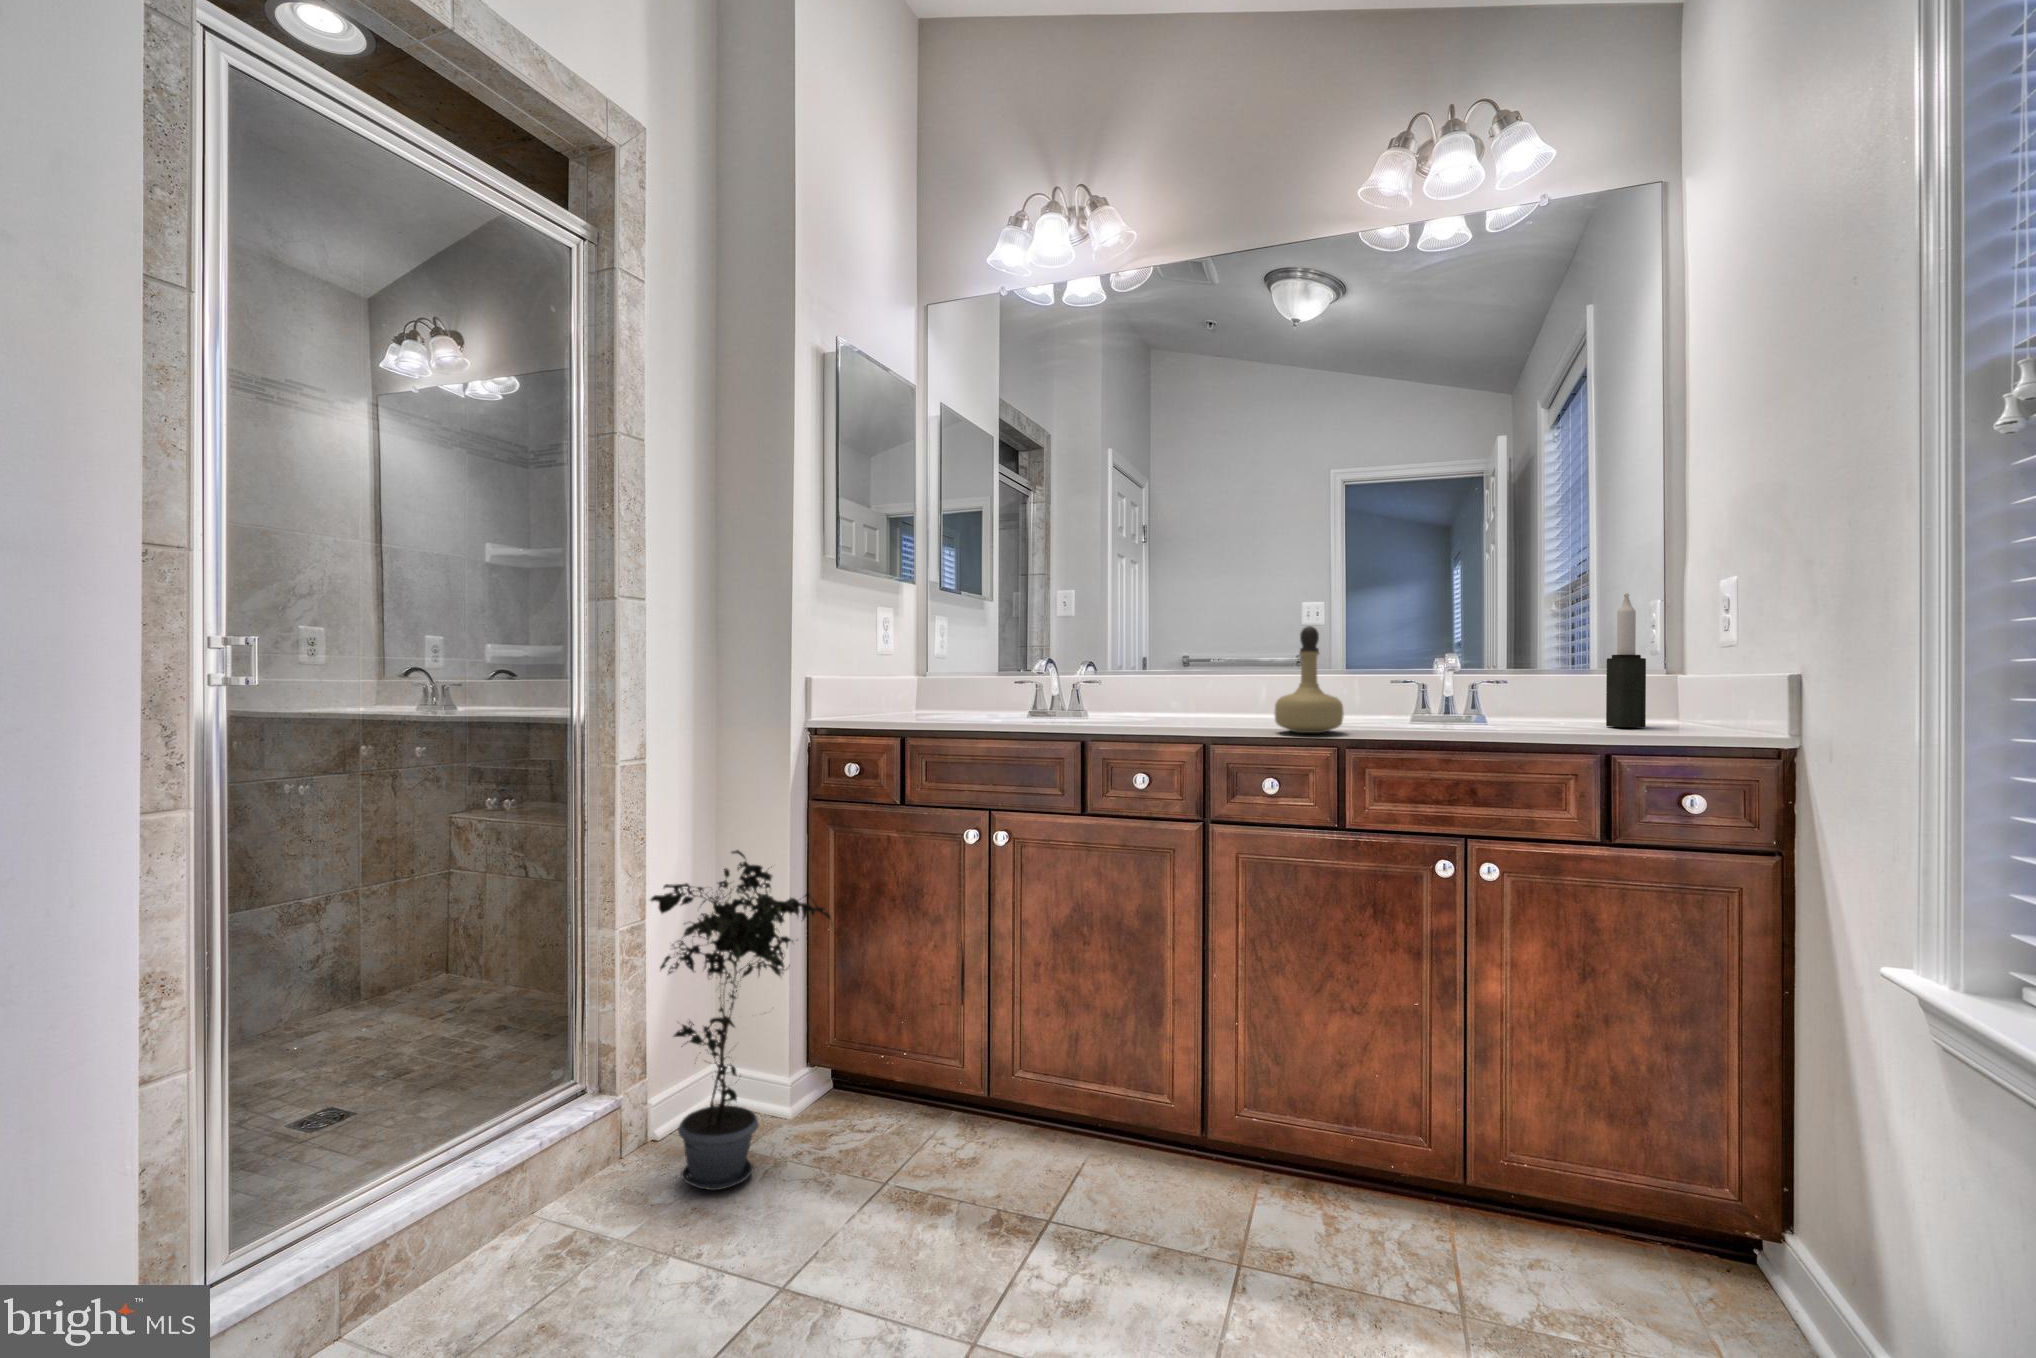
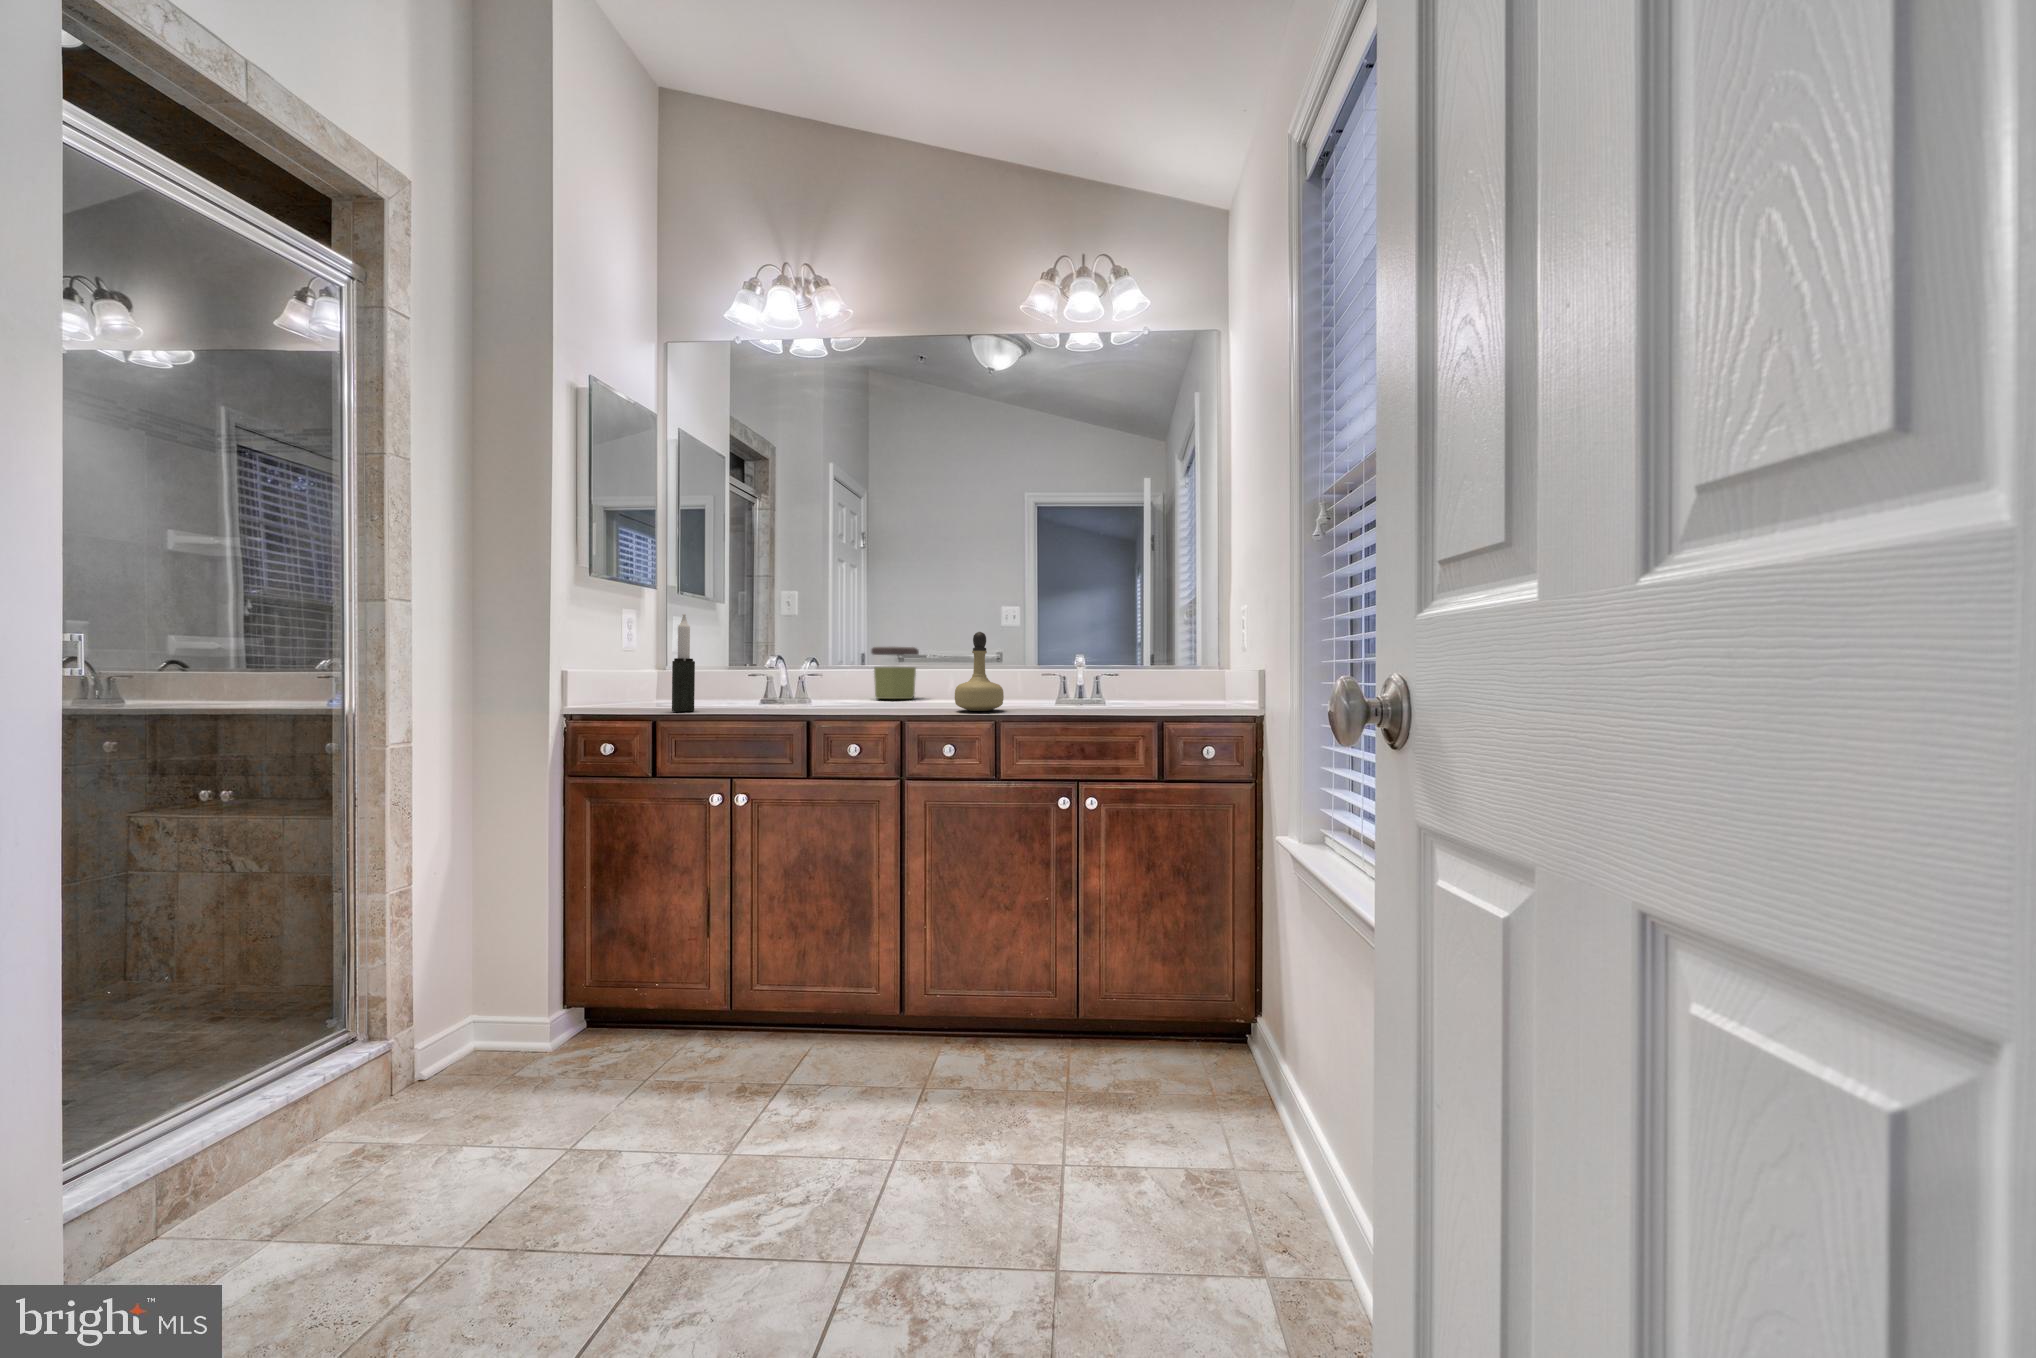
candle: present [1606,593,1646,727] -> present [672,614,695,711]
jar: none [1162,647,1222,713] -> present [871,647,919,699]
potted plant: present [651,850,831,1190] -> none [421,817,599,1104]

